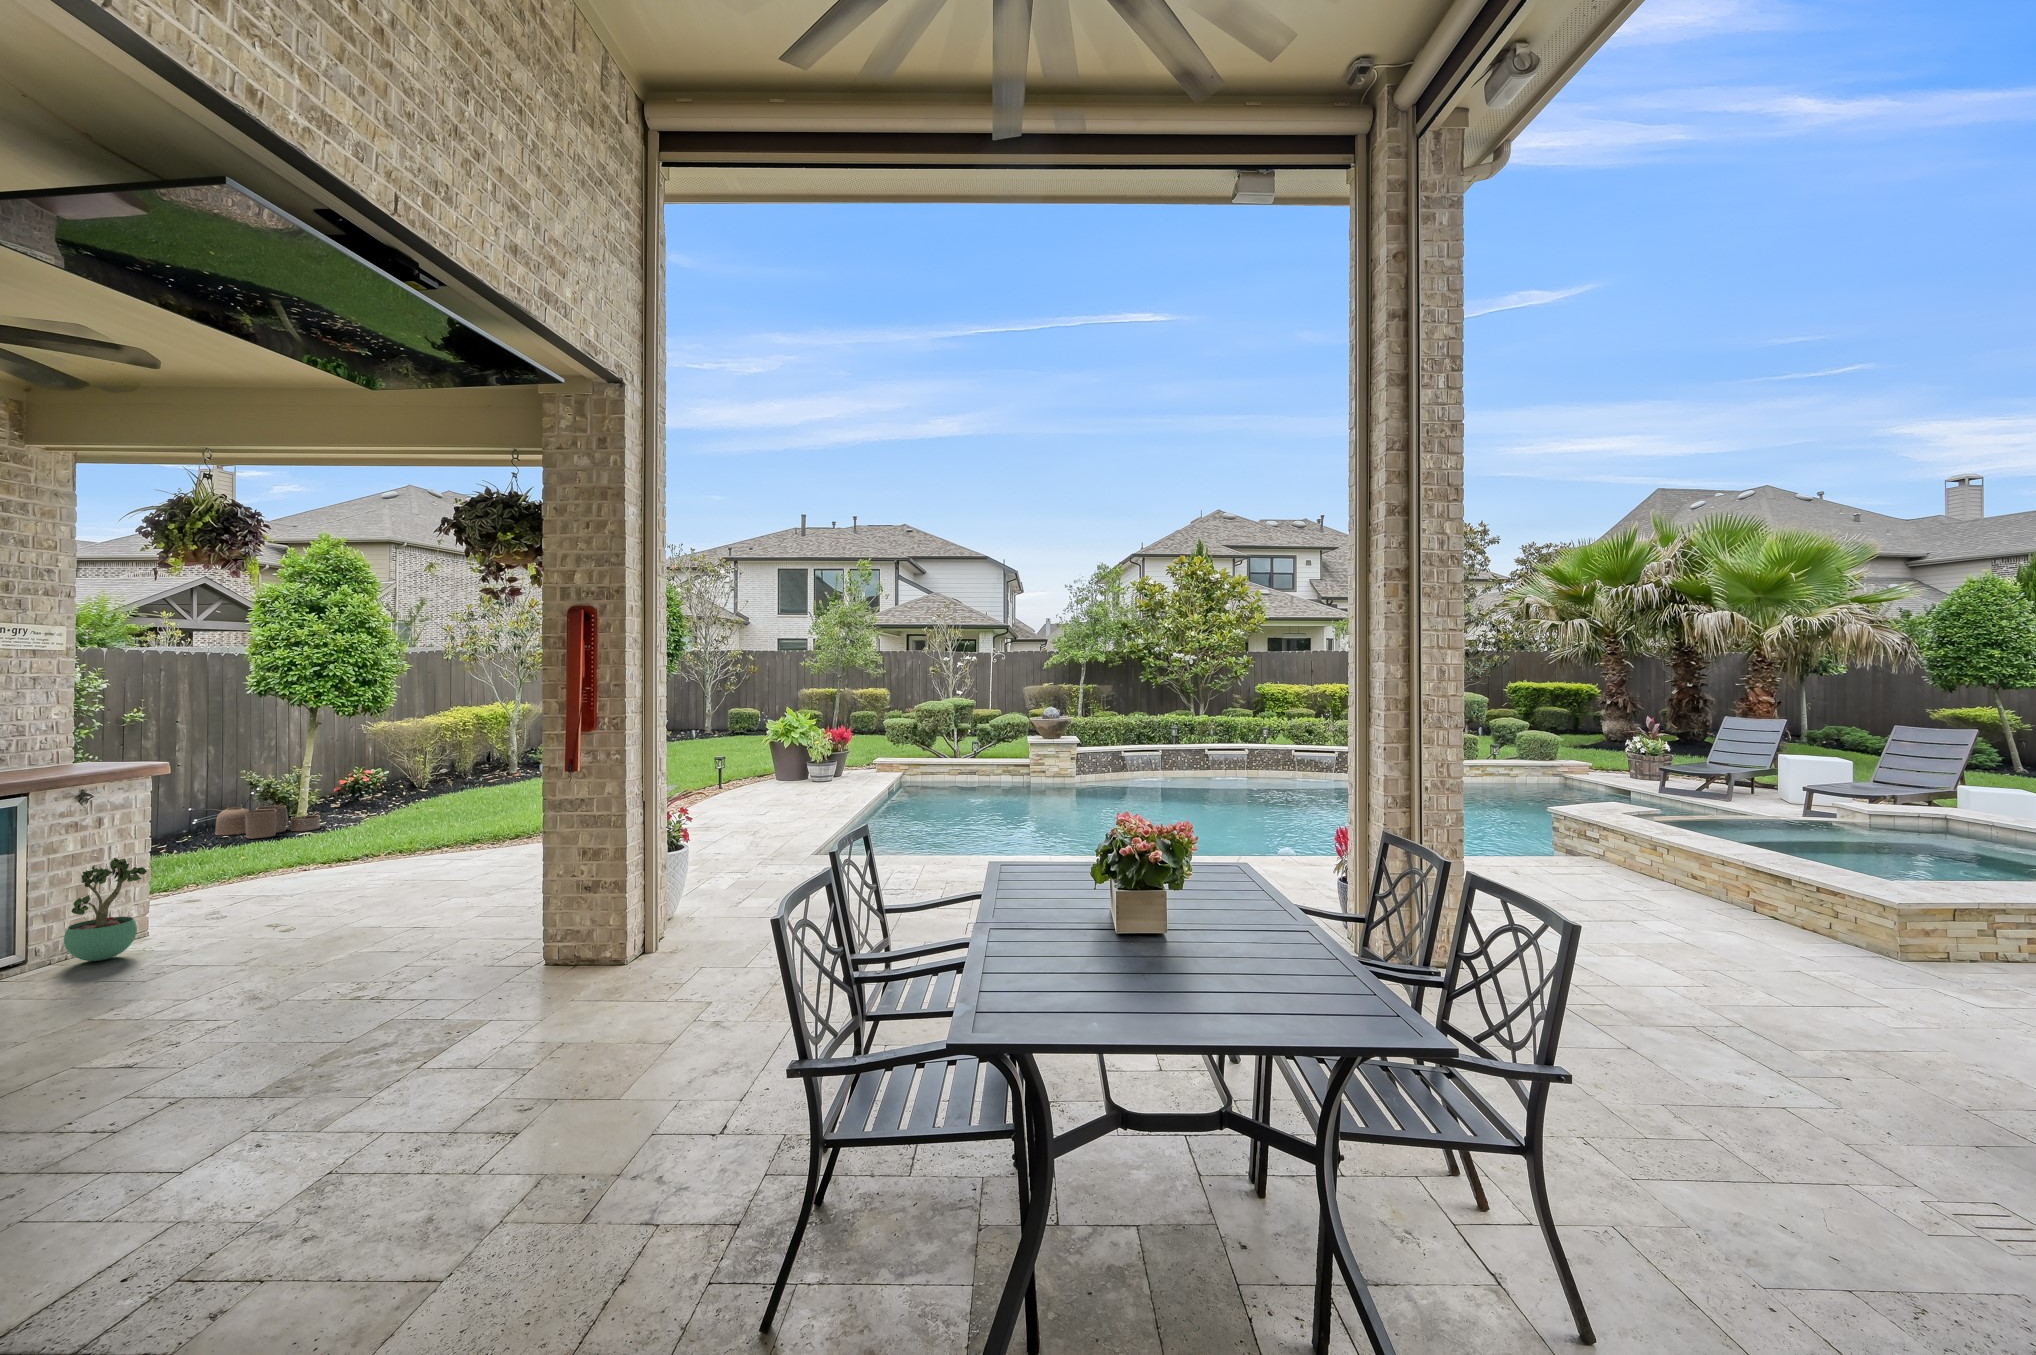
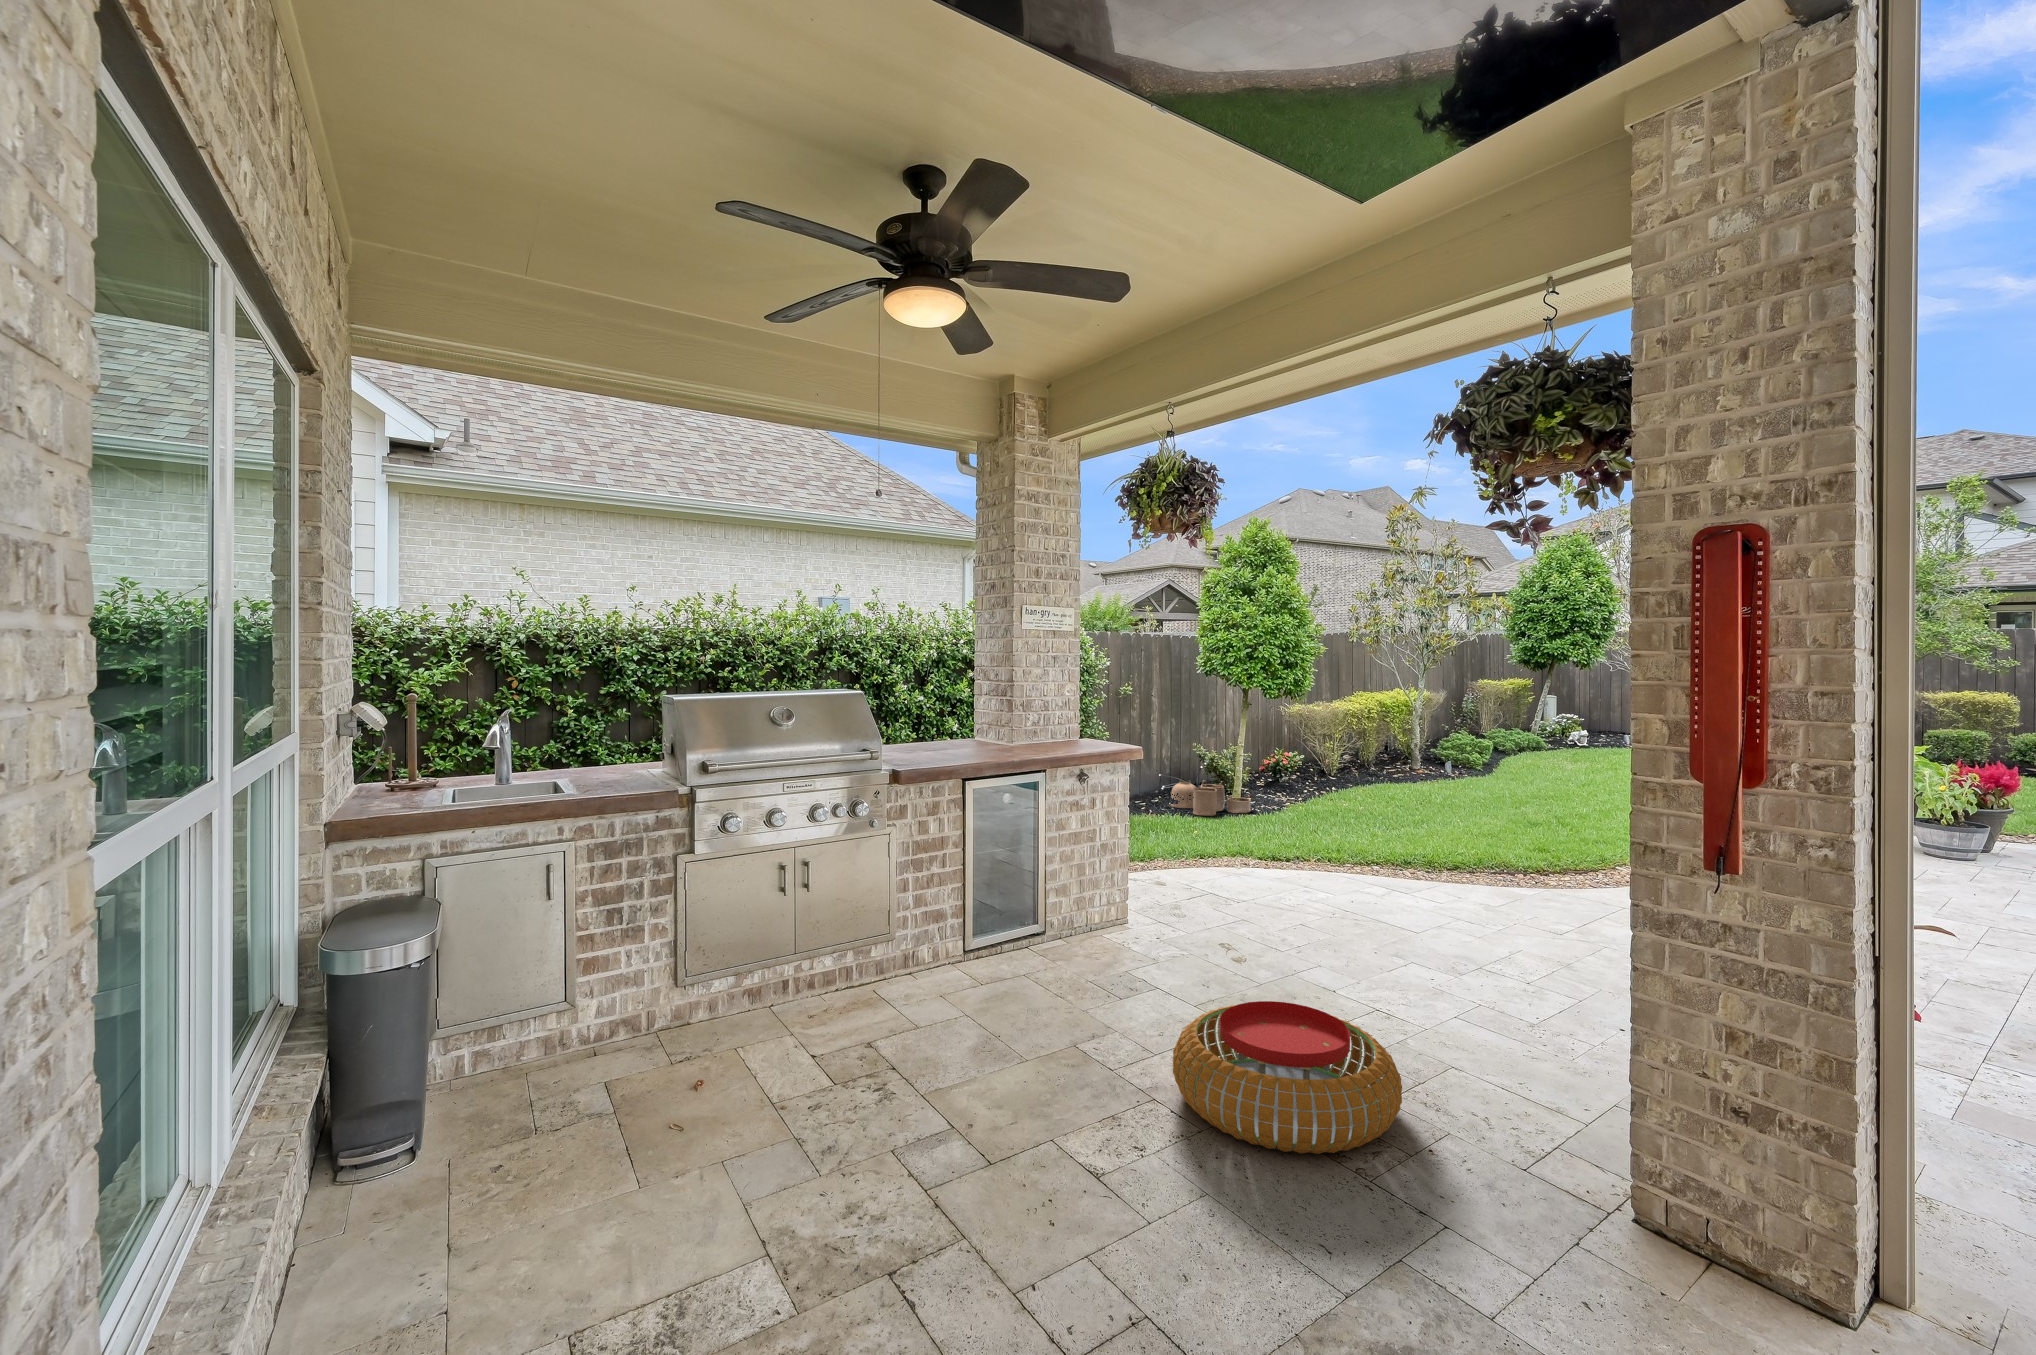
potted plant: present [64,858,147,961] -> none [1068,840,1126,942]
pouf: none [199,938,410,1039] -> present [1173,1001,1402,1154]

